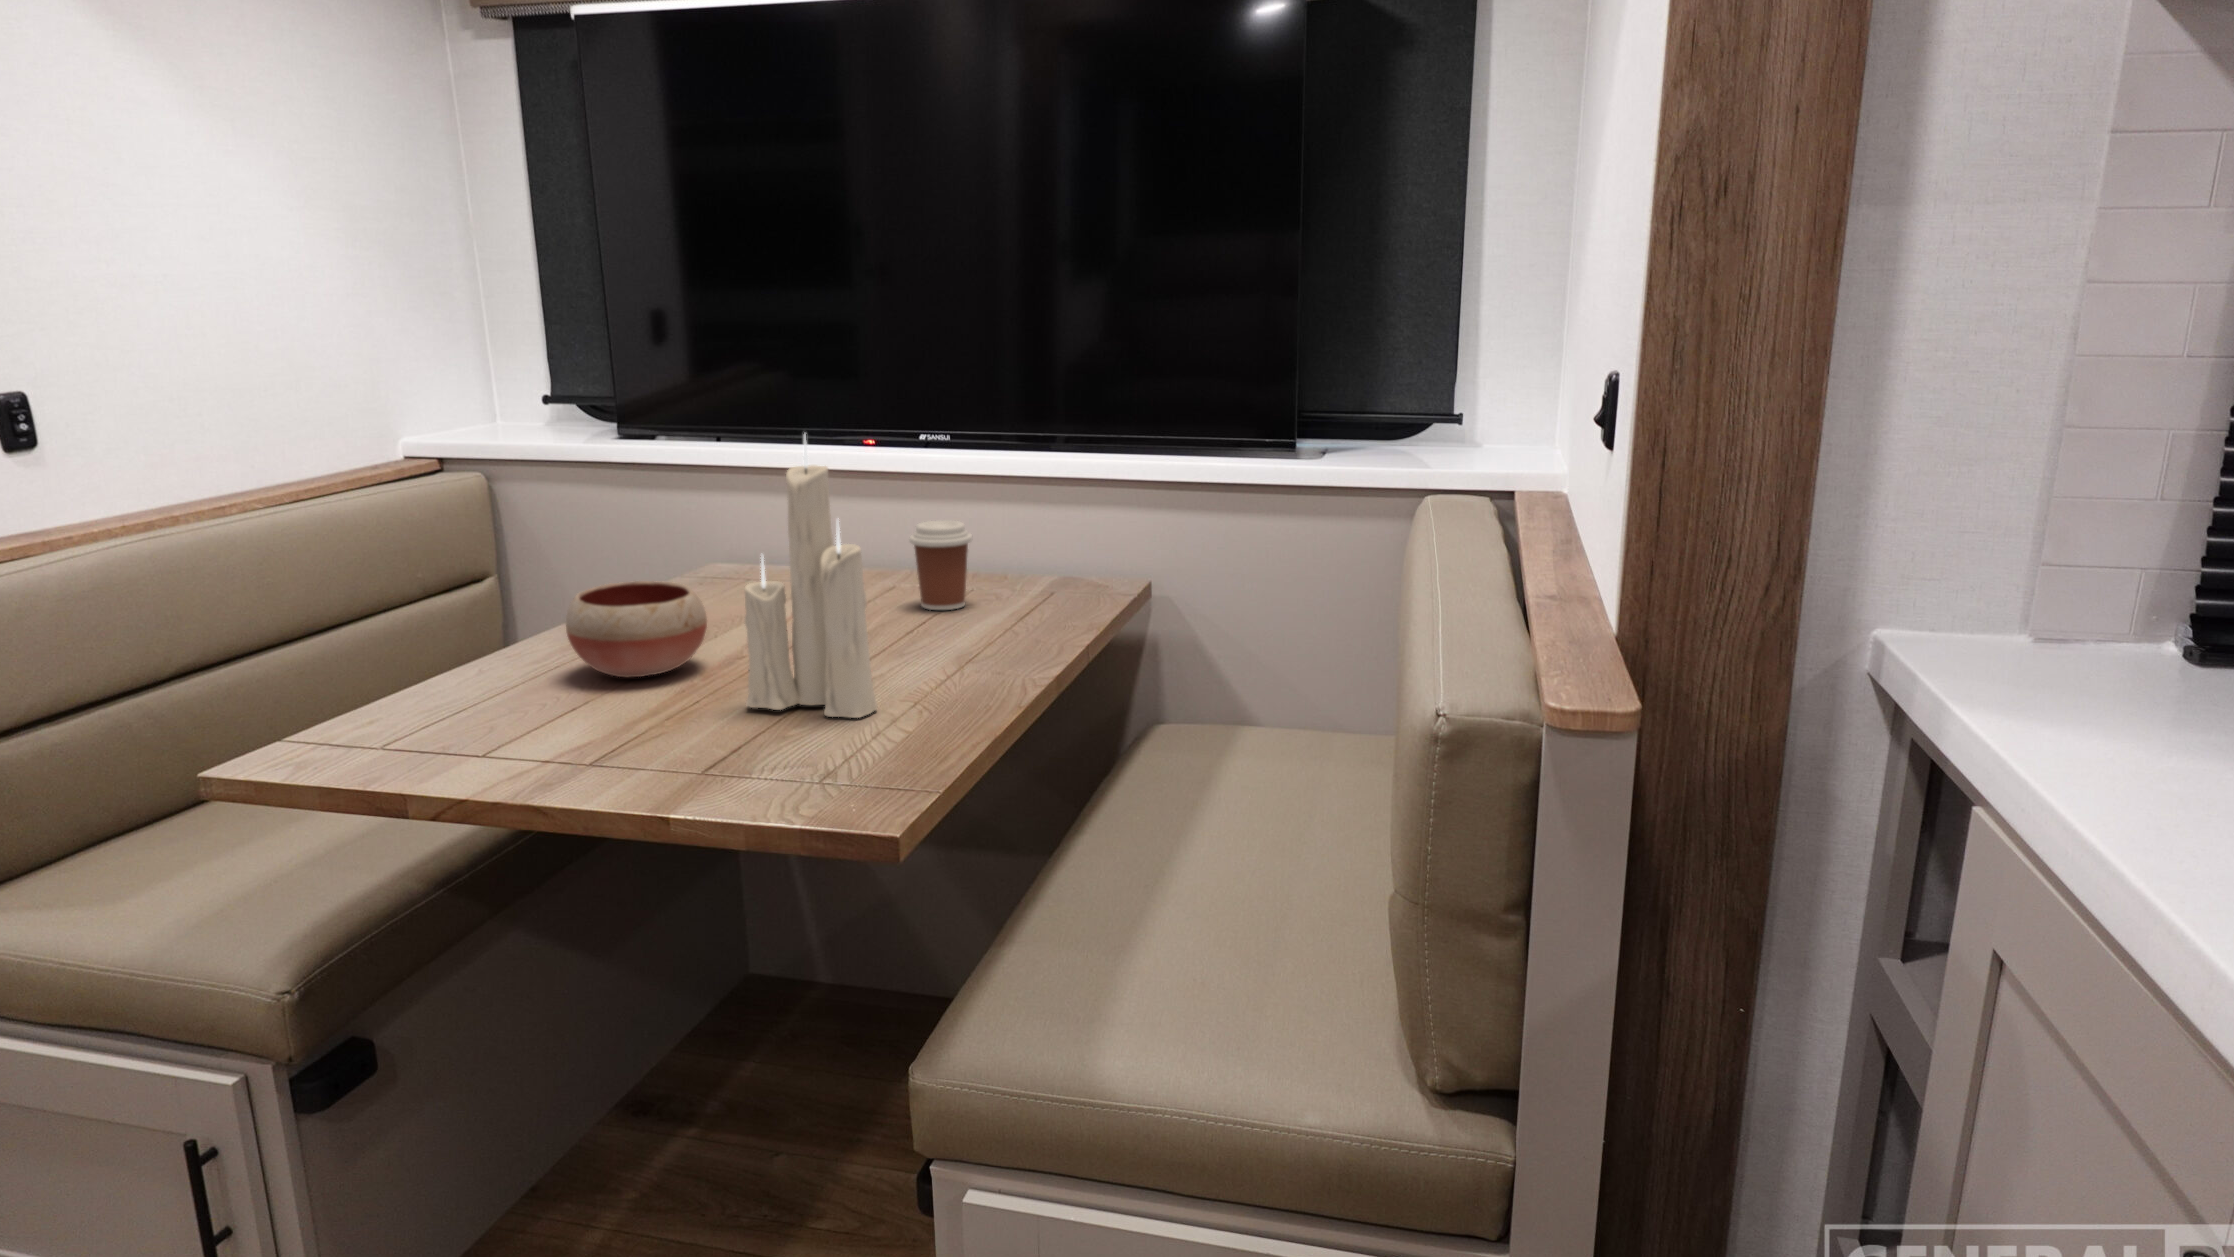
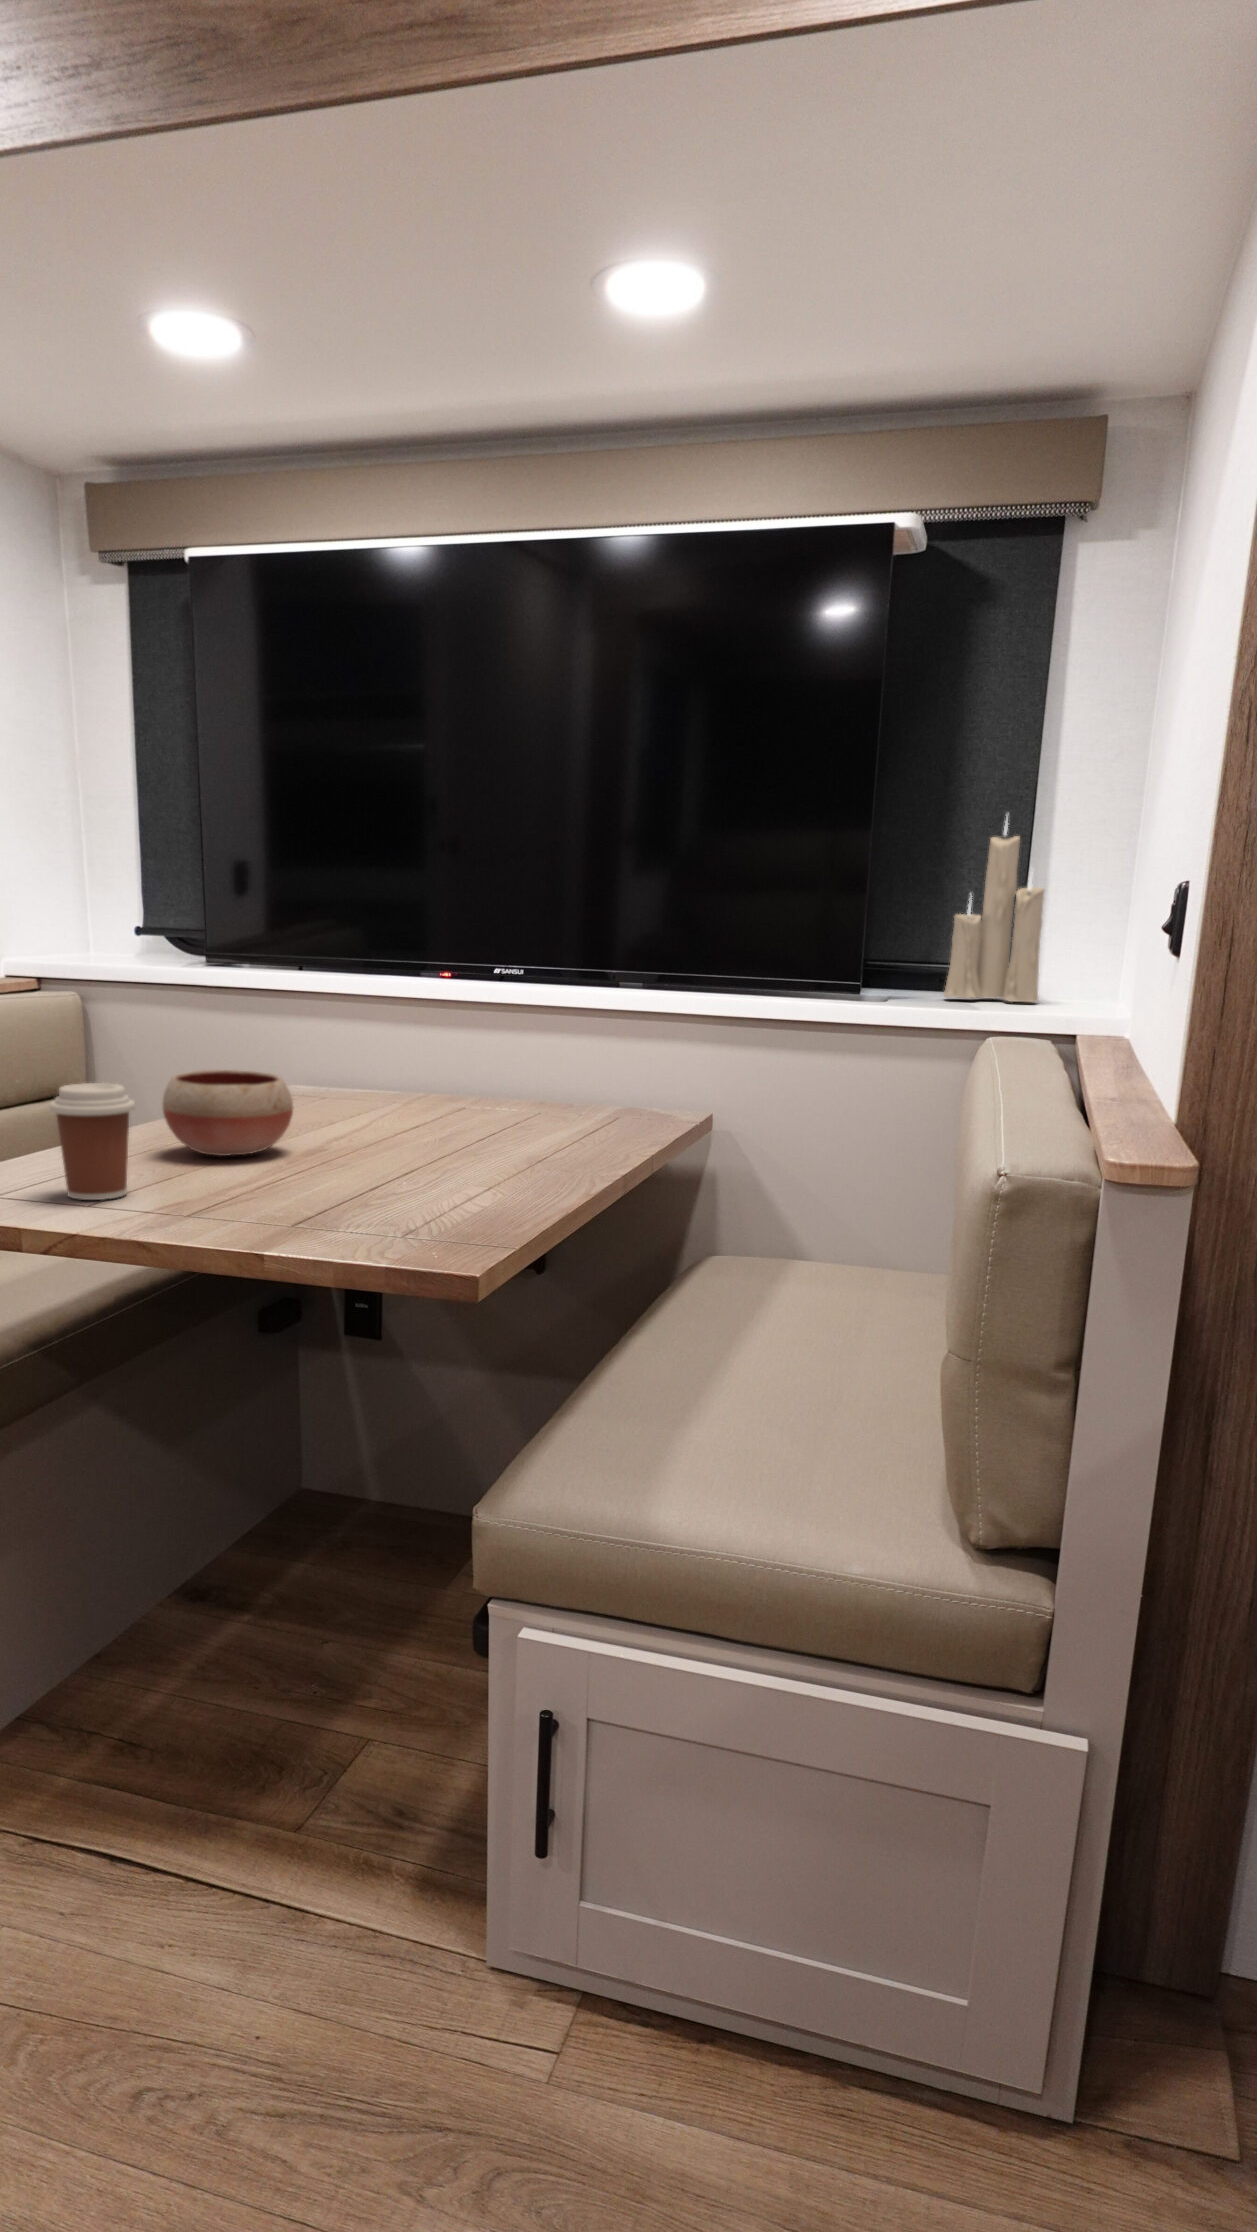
candle: present [745,435,877,718] -> present [944,820,1045,1002]
coffee cup: present [909,521,972,610] -> present [50,1083,135,1200]

